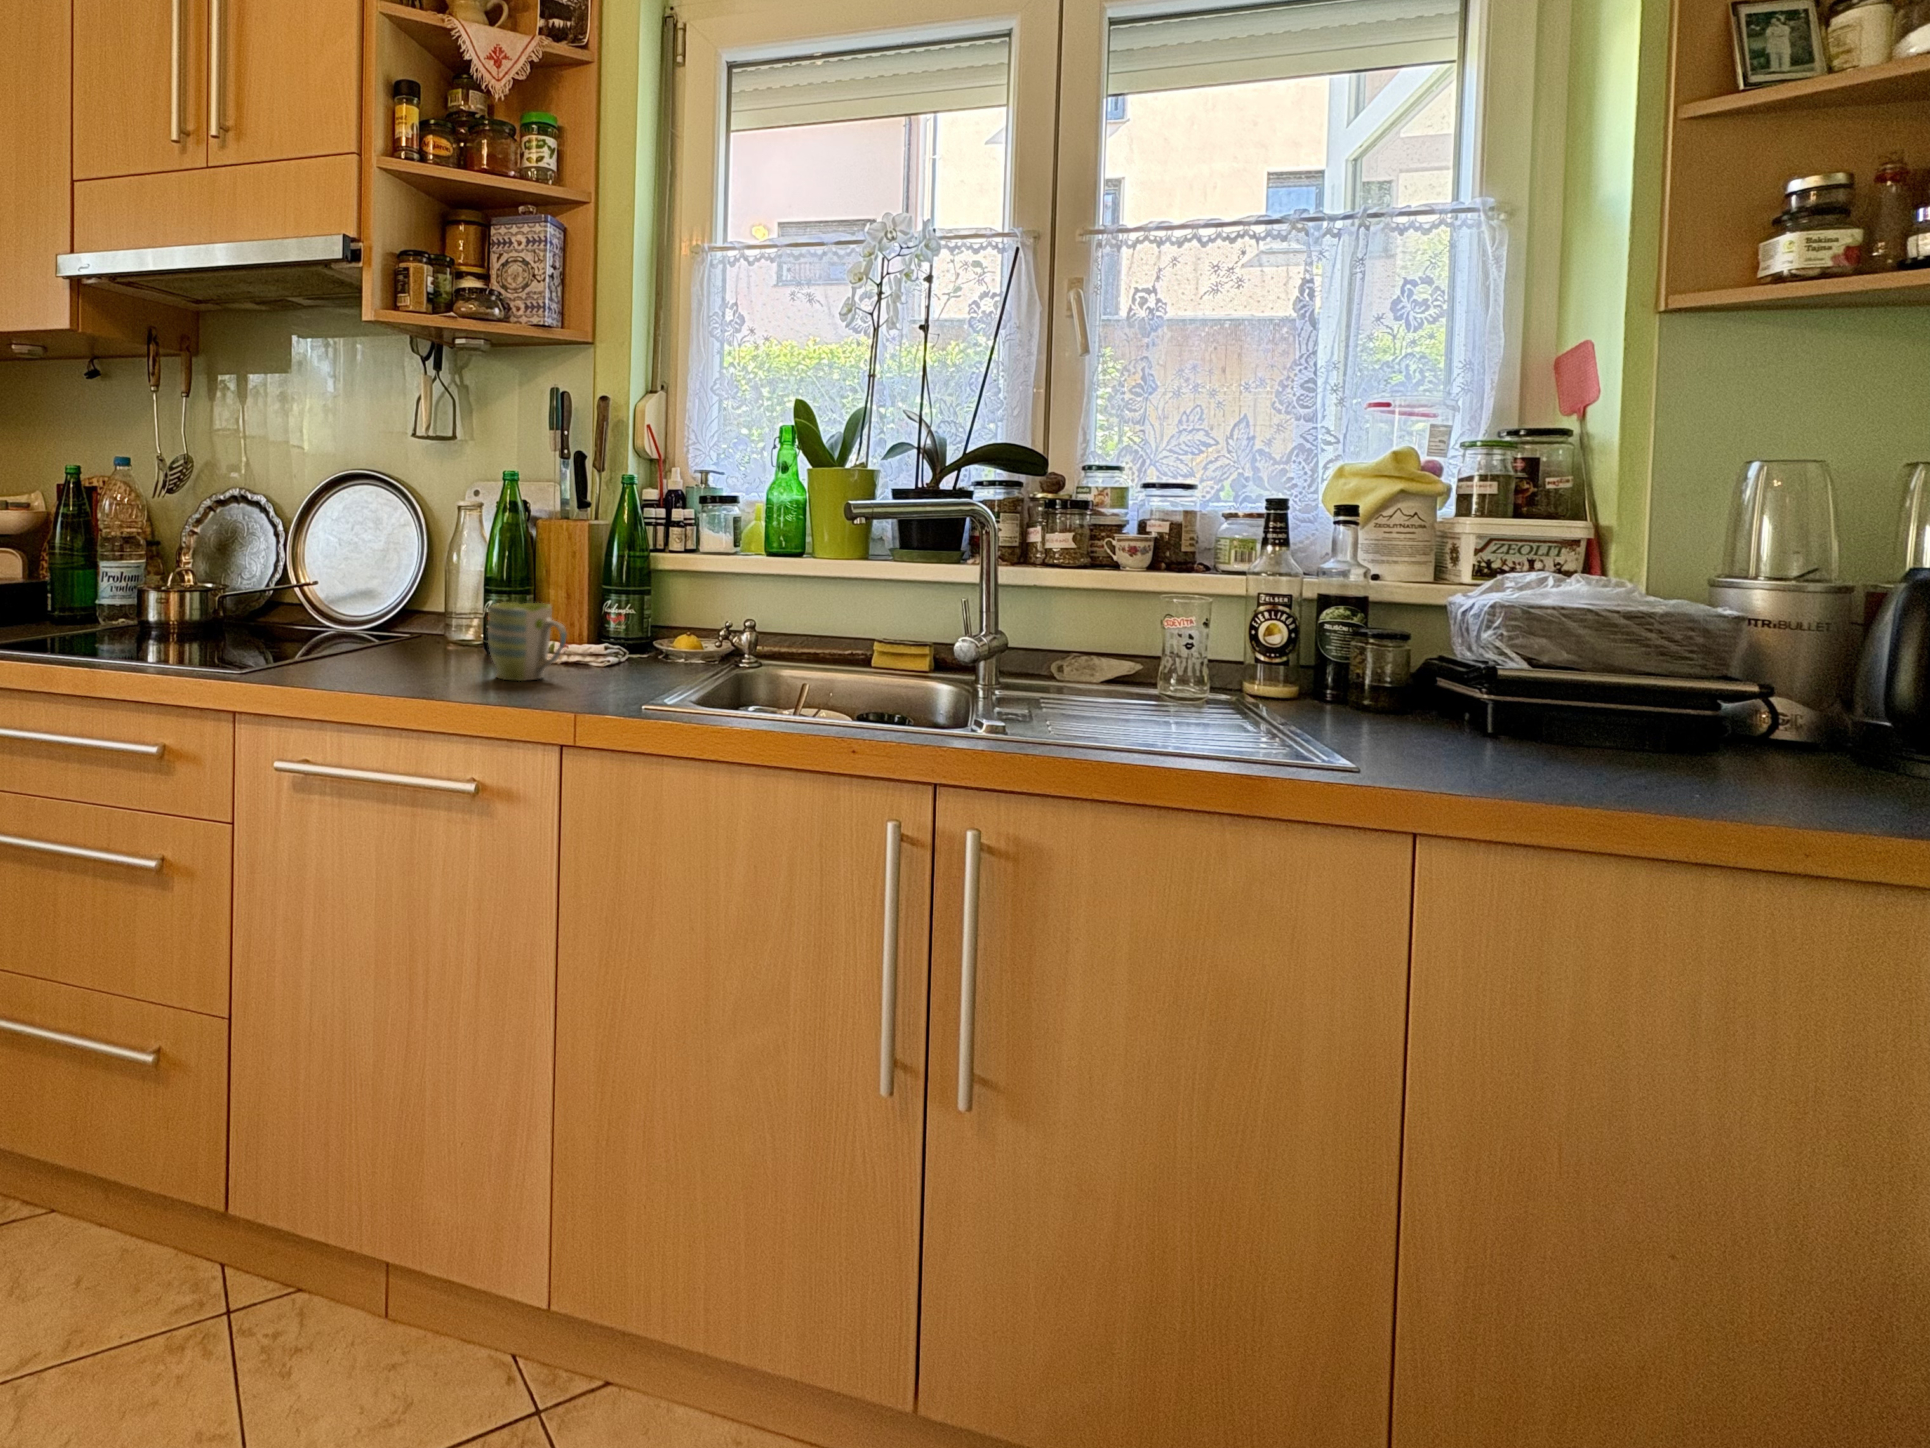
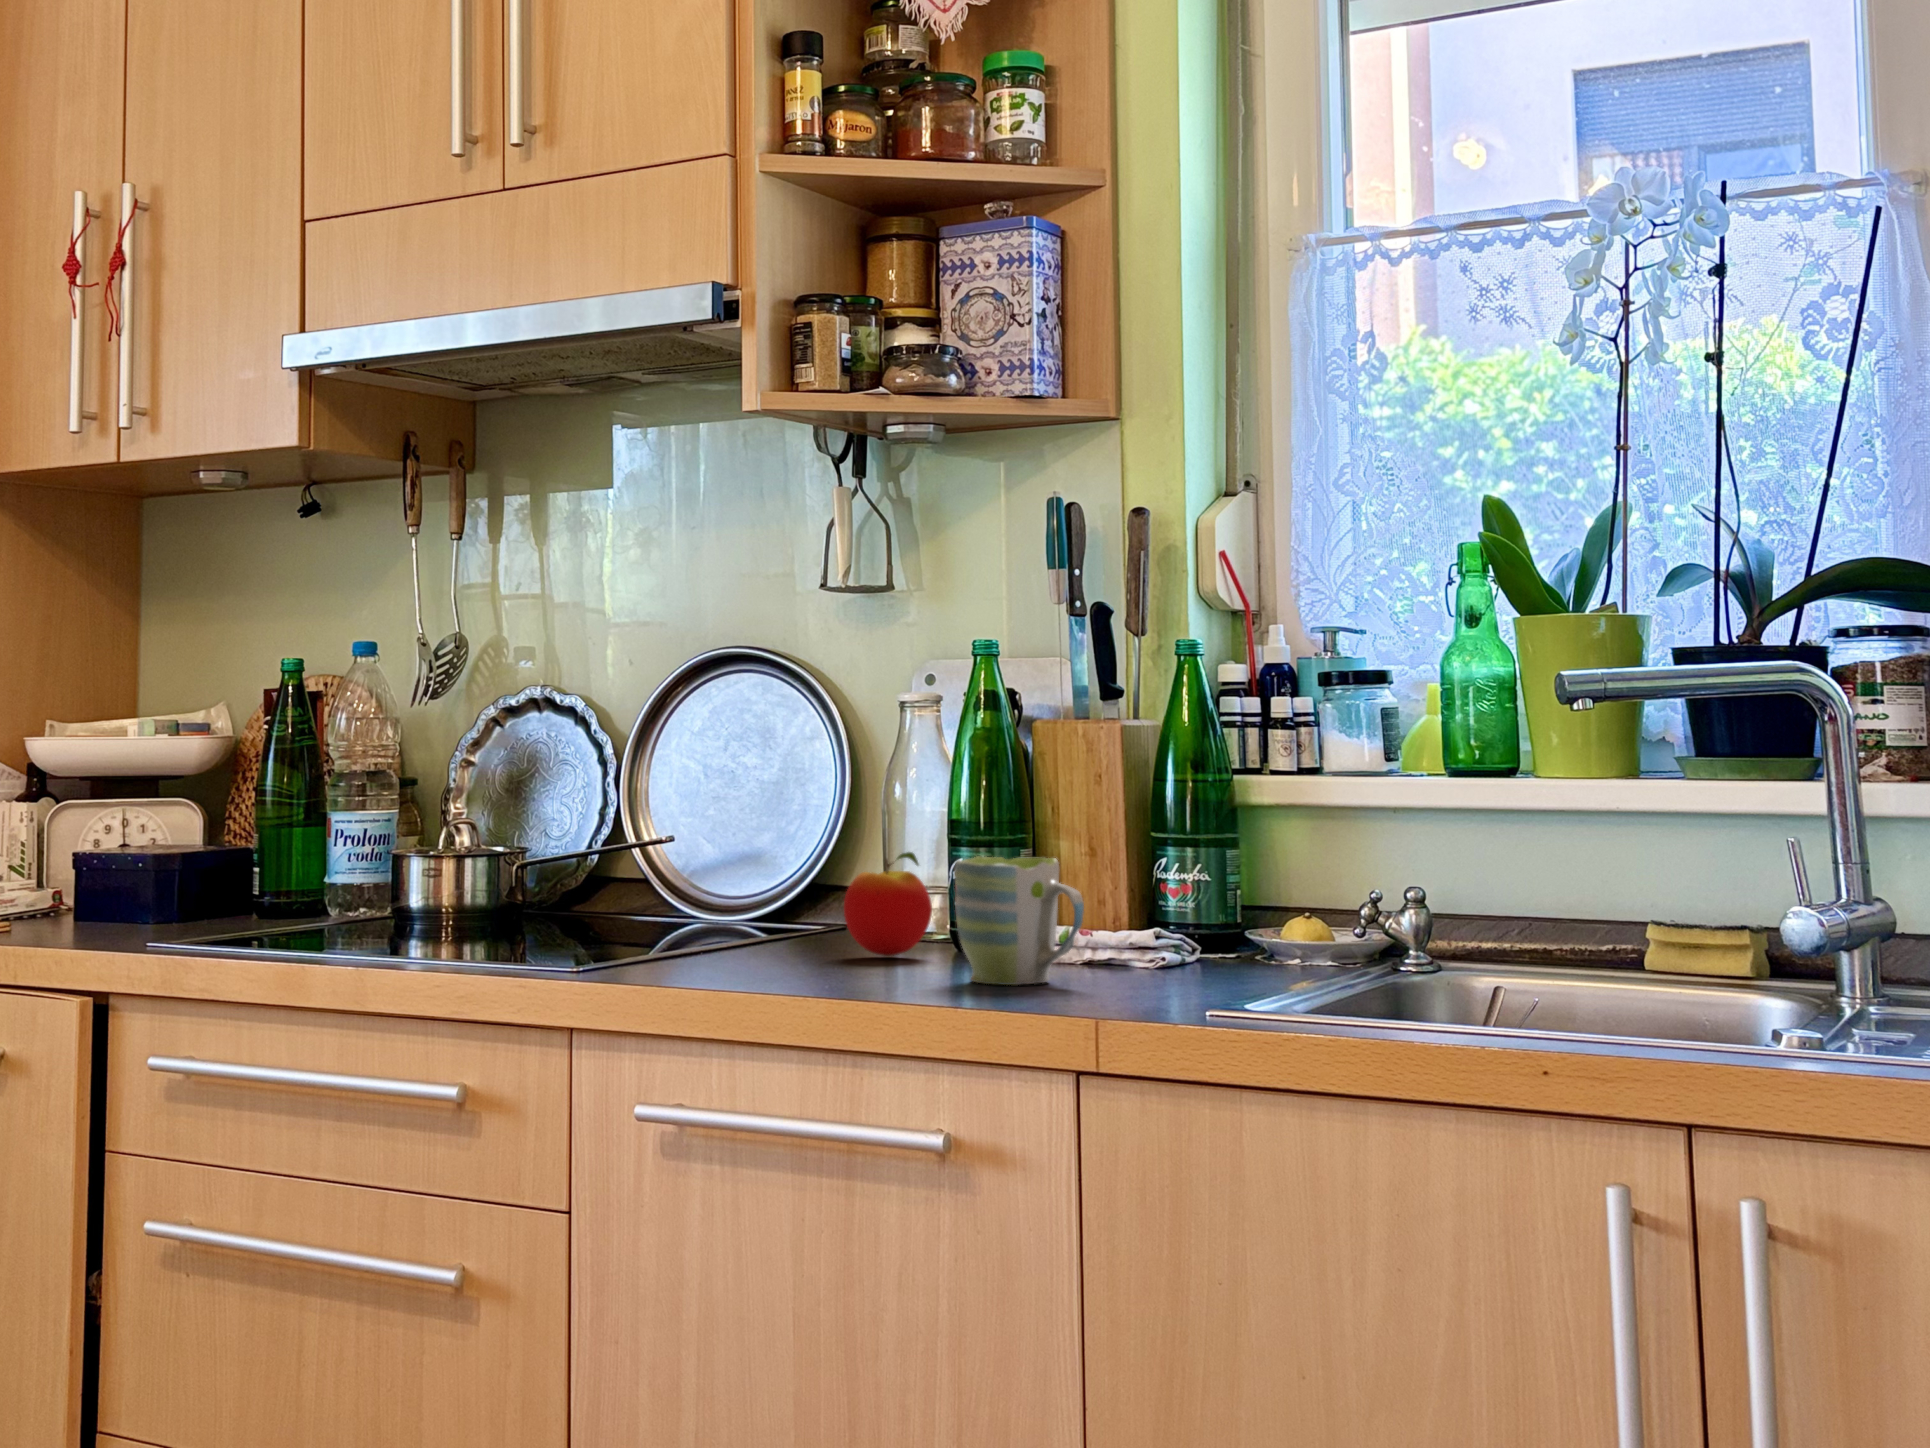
apple: none [420,595,473,656] -> present [844,852,932,956]

